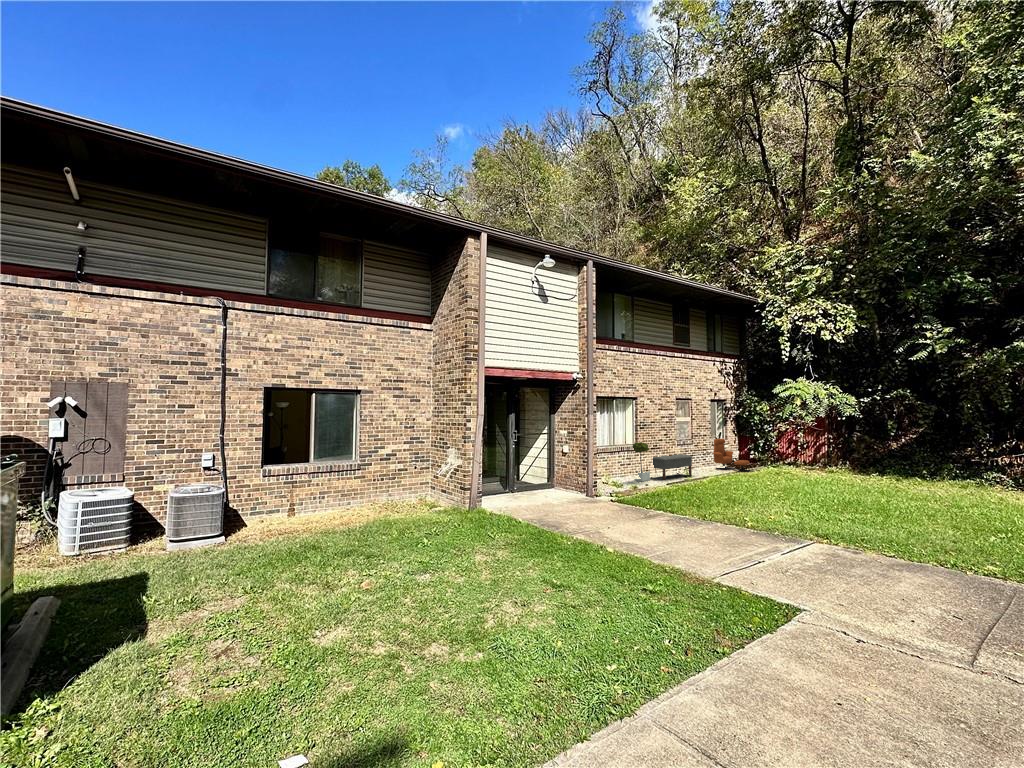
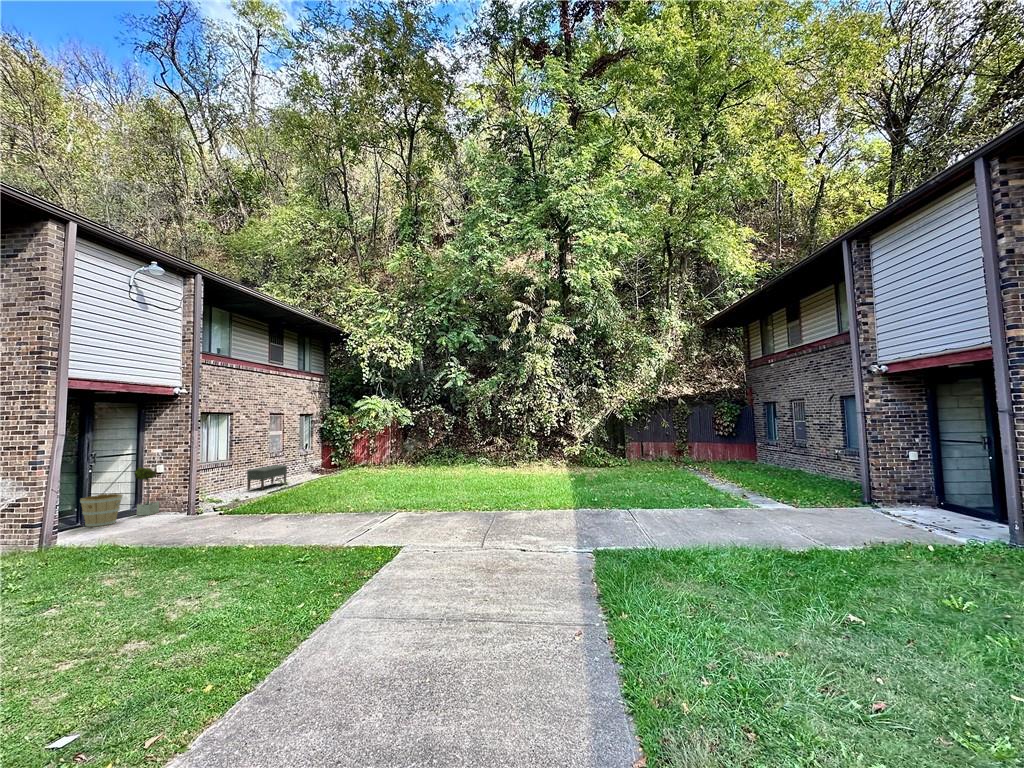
lounge chair: present [713,439,750,472] -> none [302,448,334,476]
potted tree: present [632,442,650,481] -> present [134,467,159,516]
wooden bucket: none [508,467,537,495] -> present [80,494,122,527]

